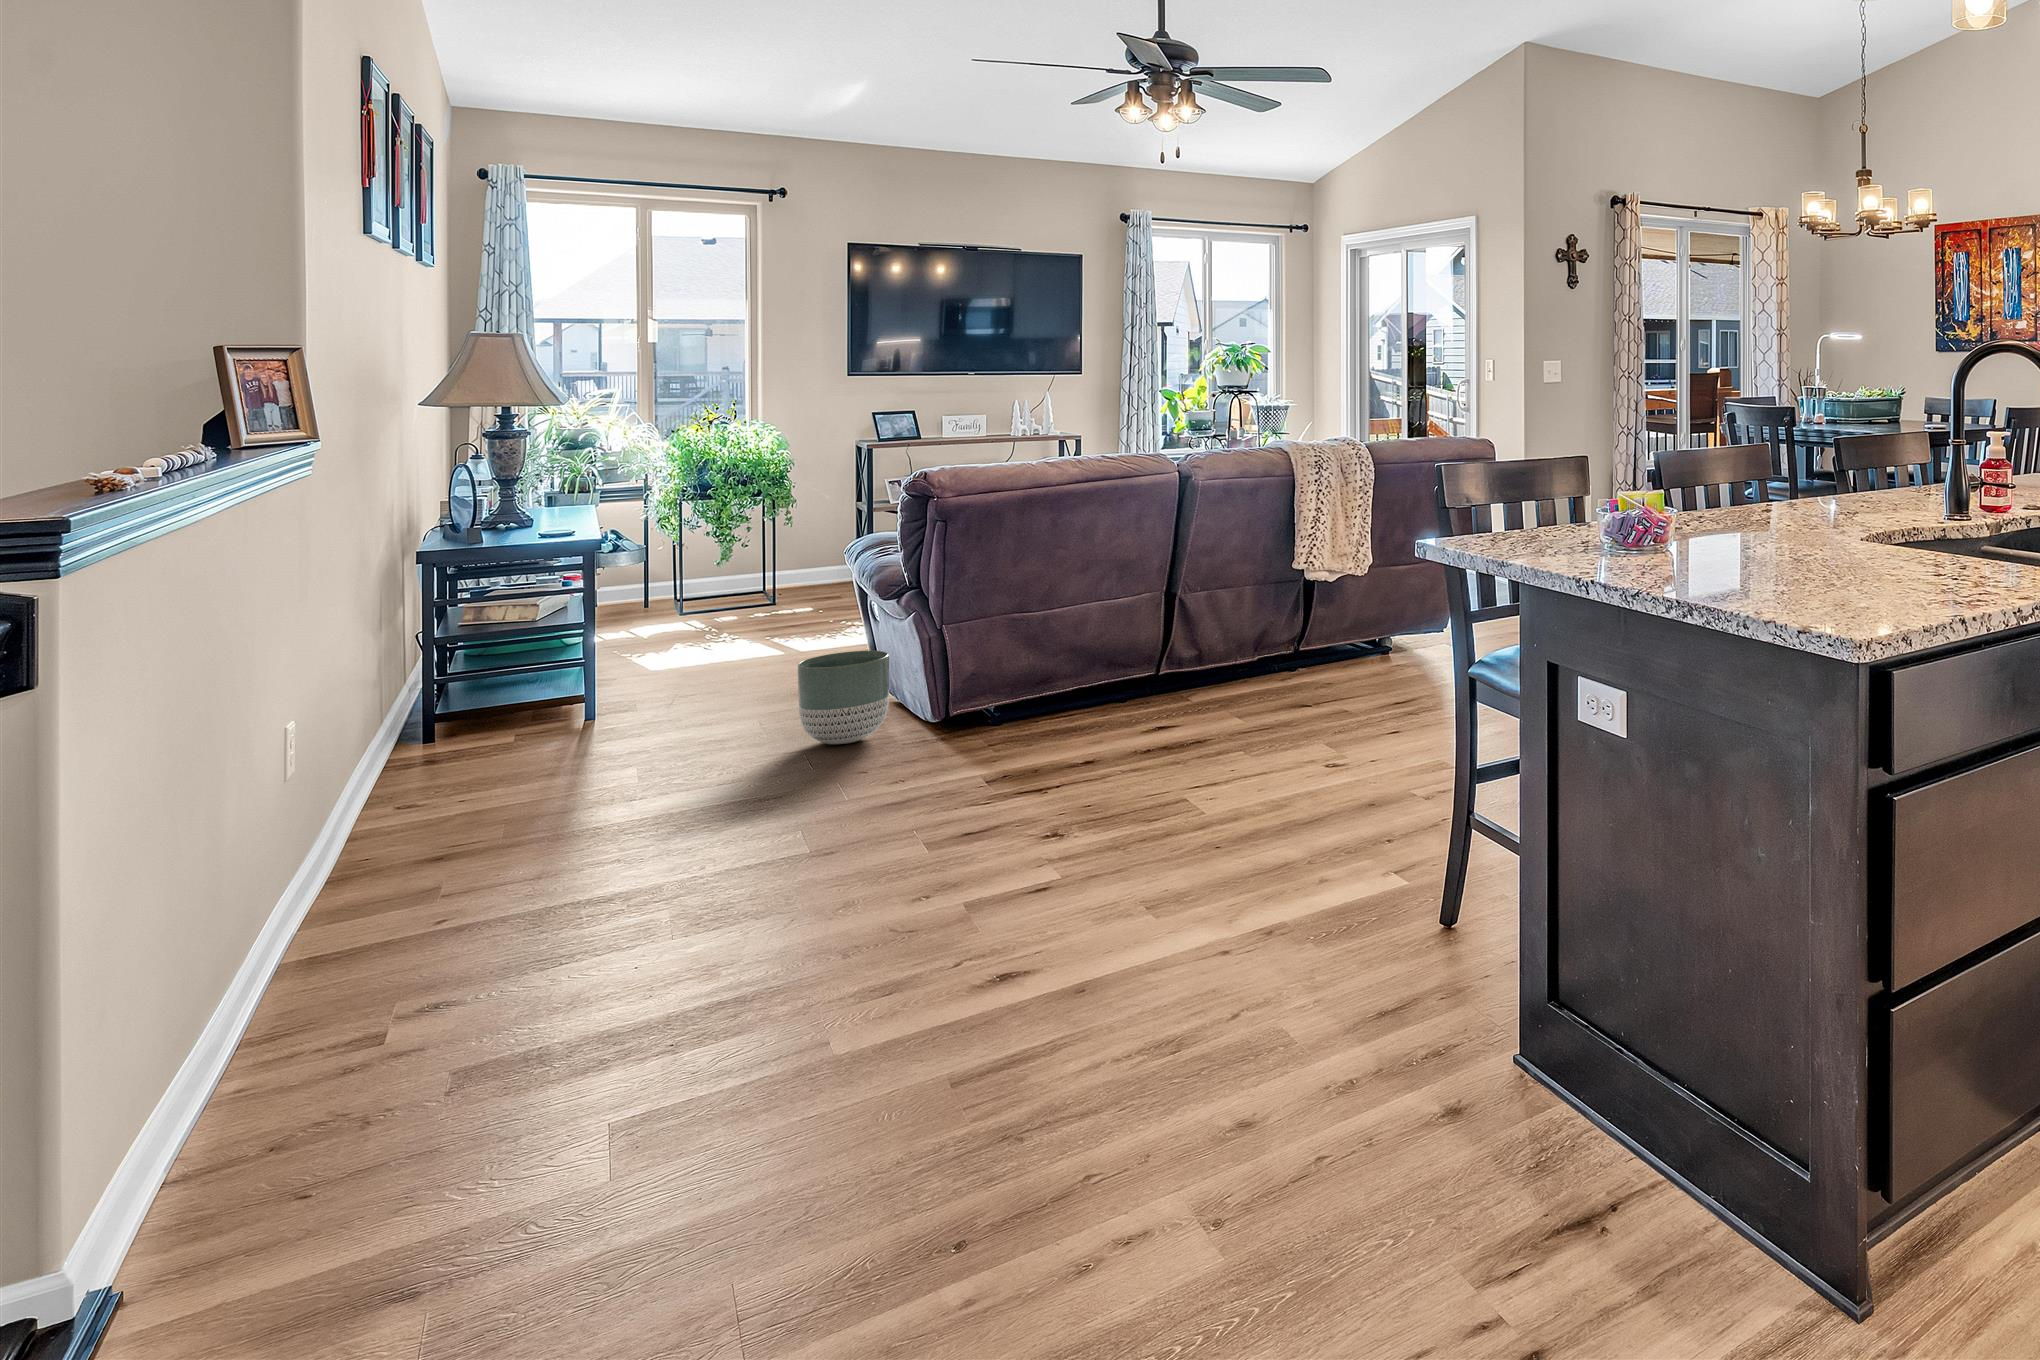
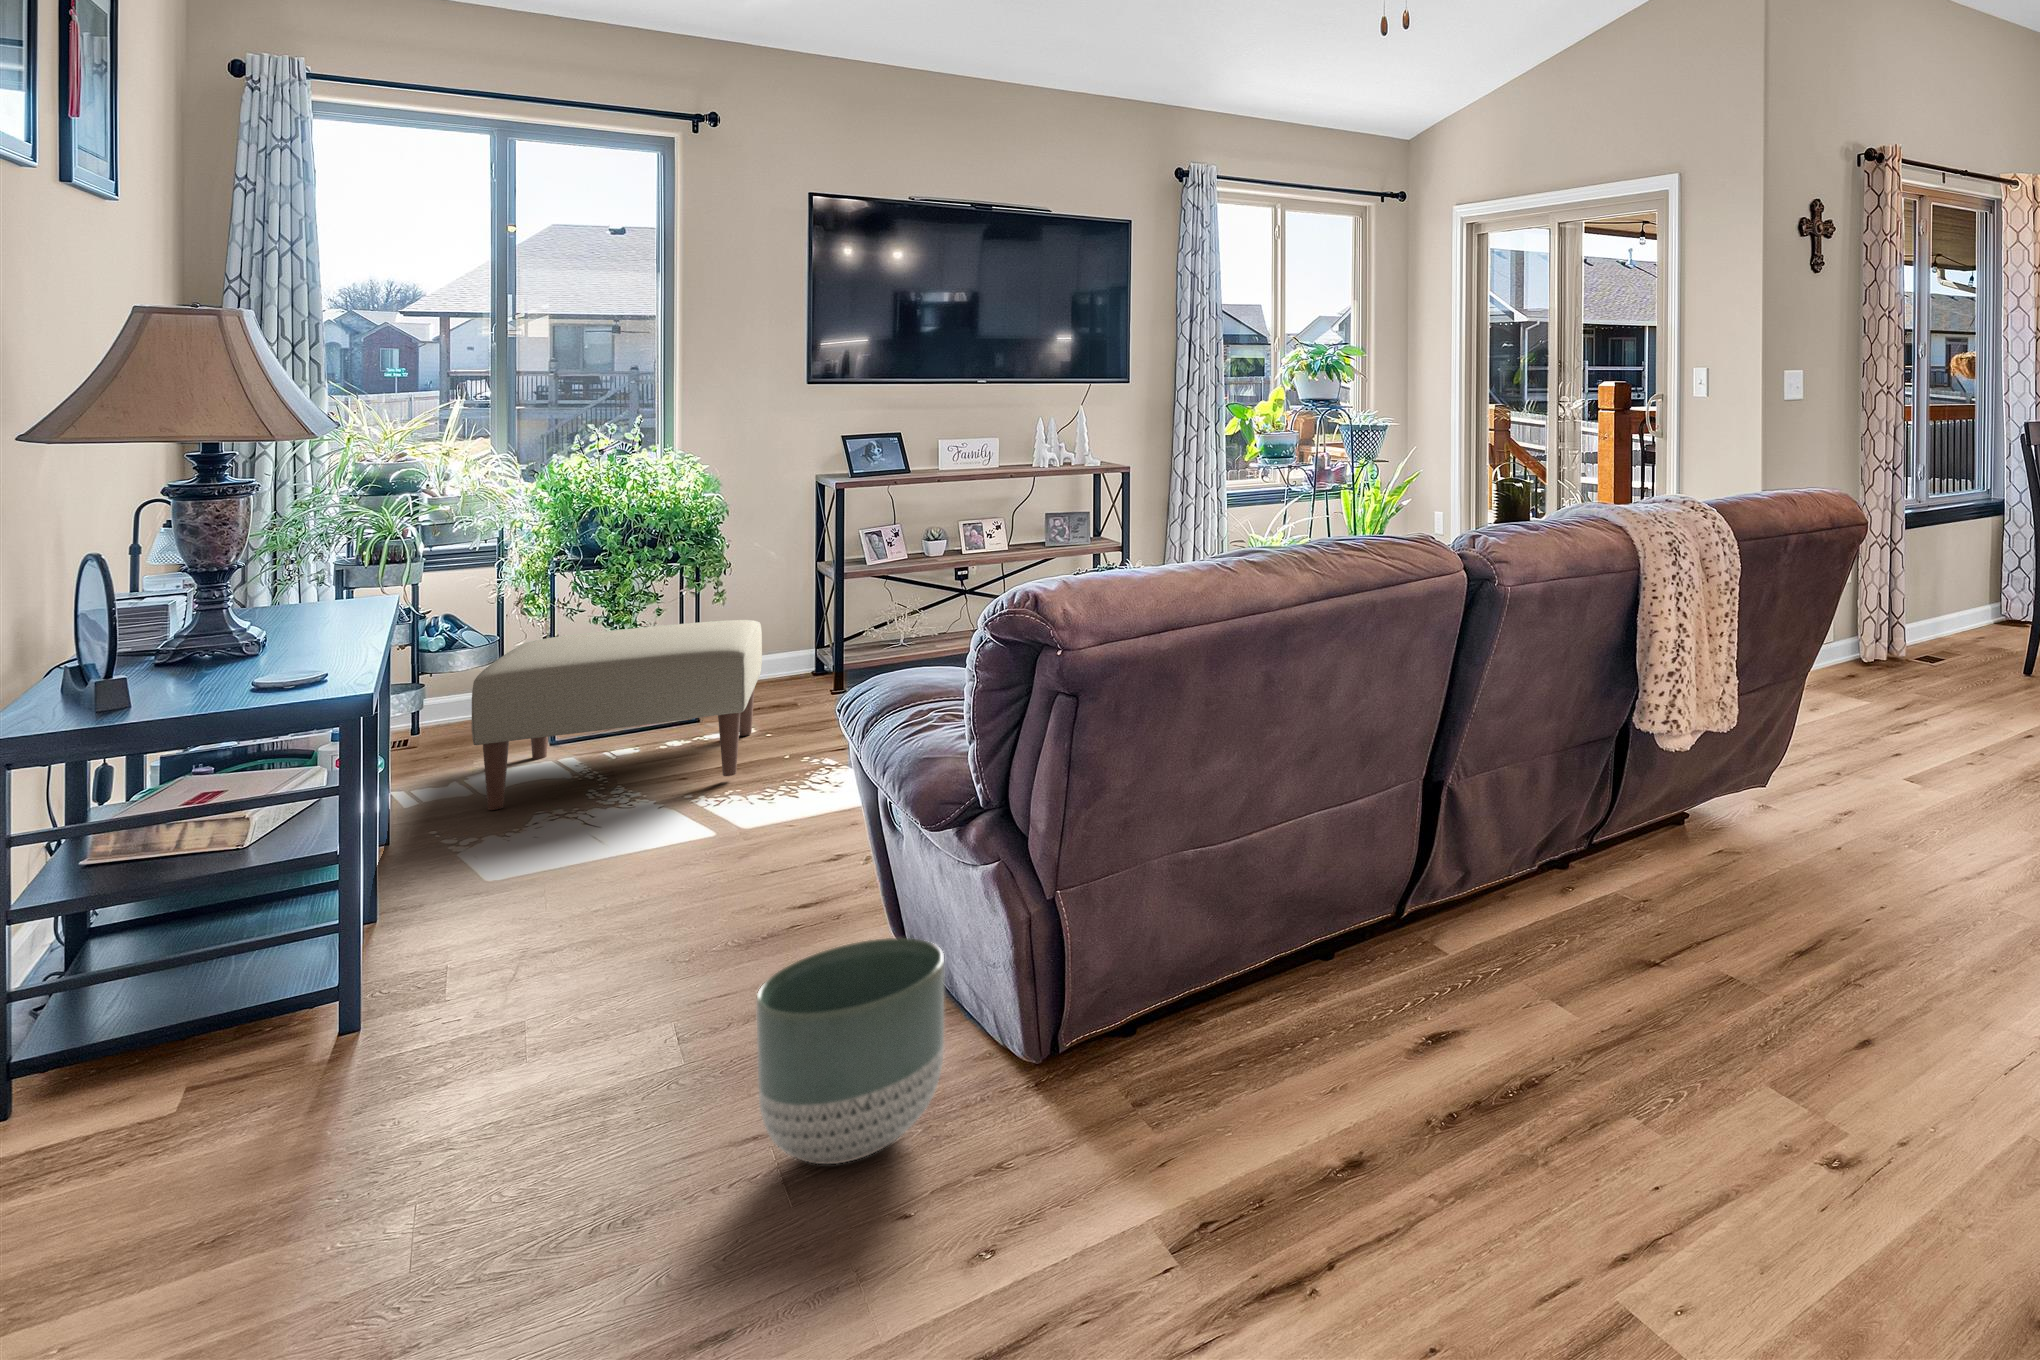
ottoman: none [639,533,815,638] -> present [472,620,762,810]

